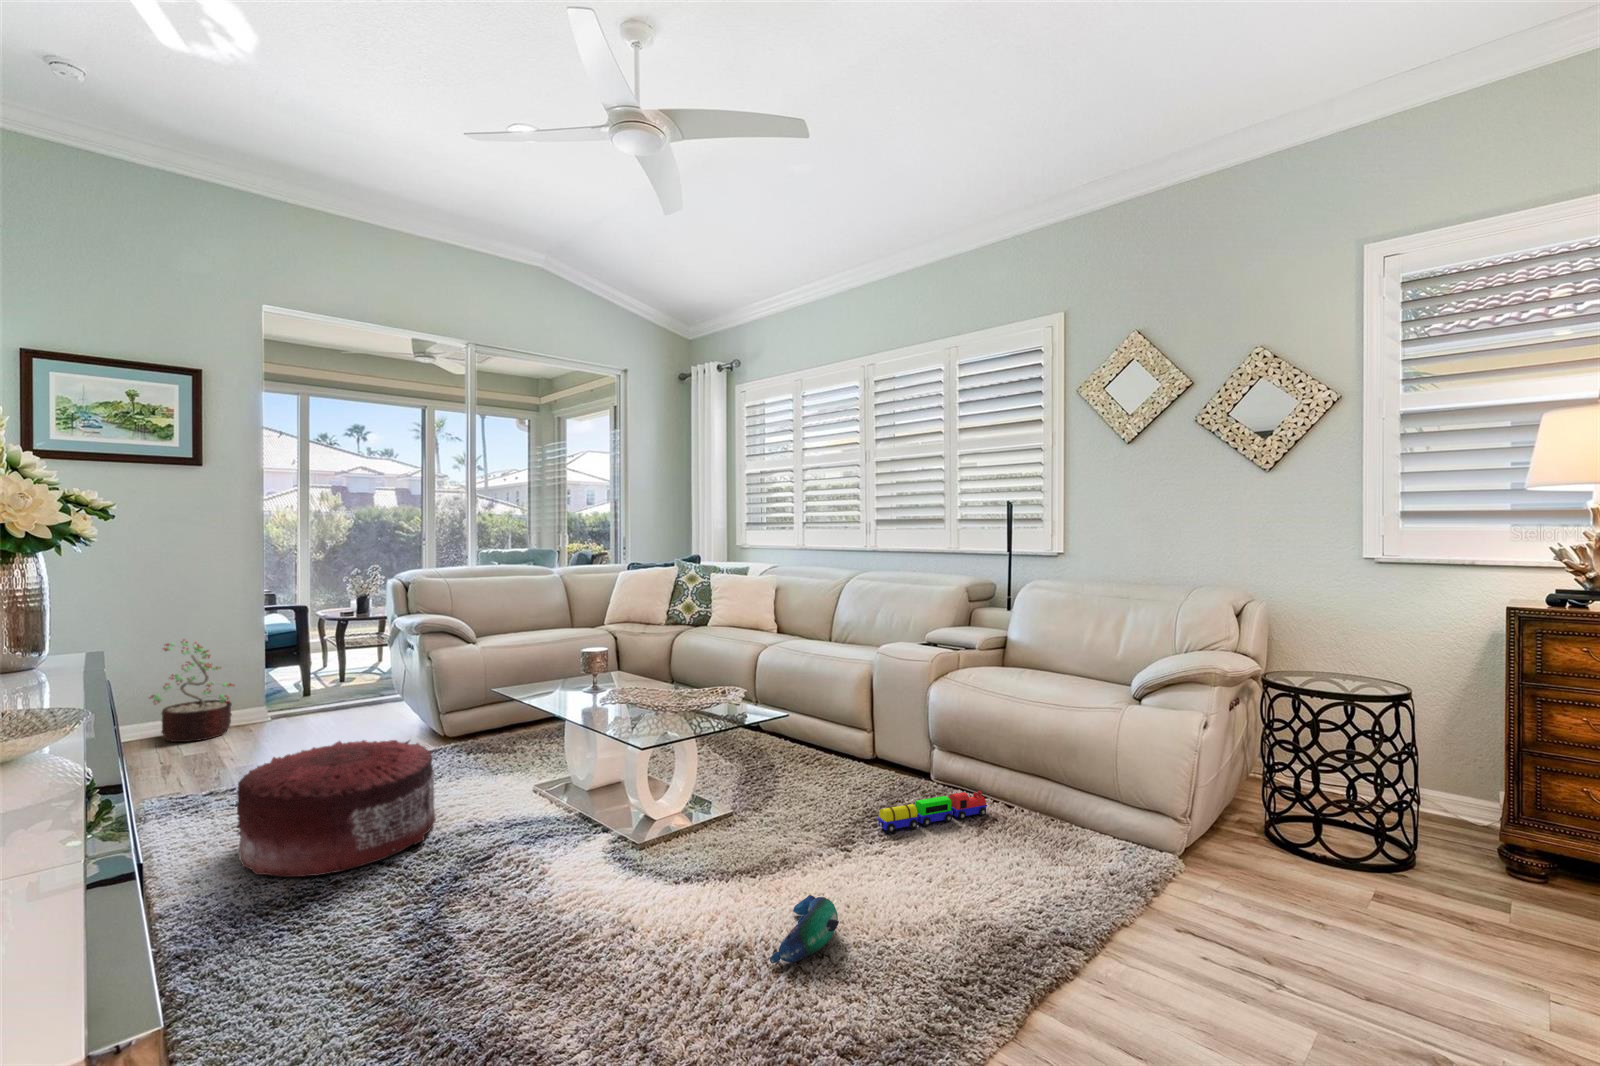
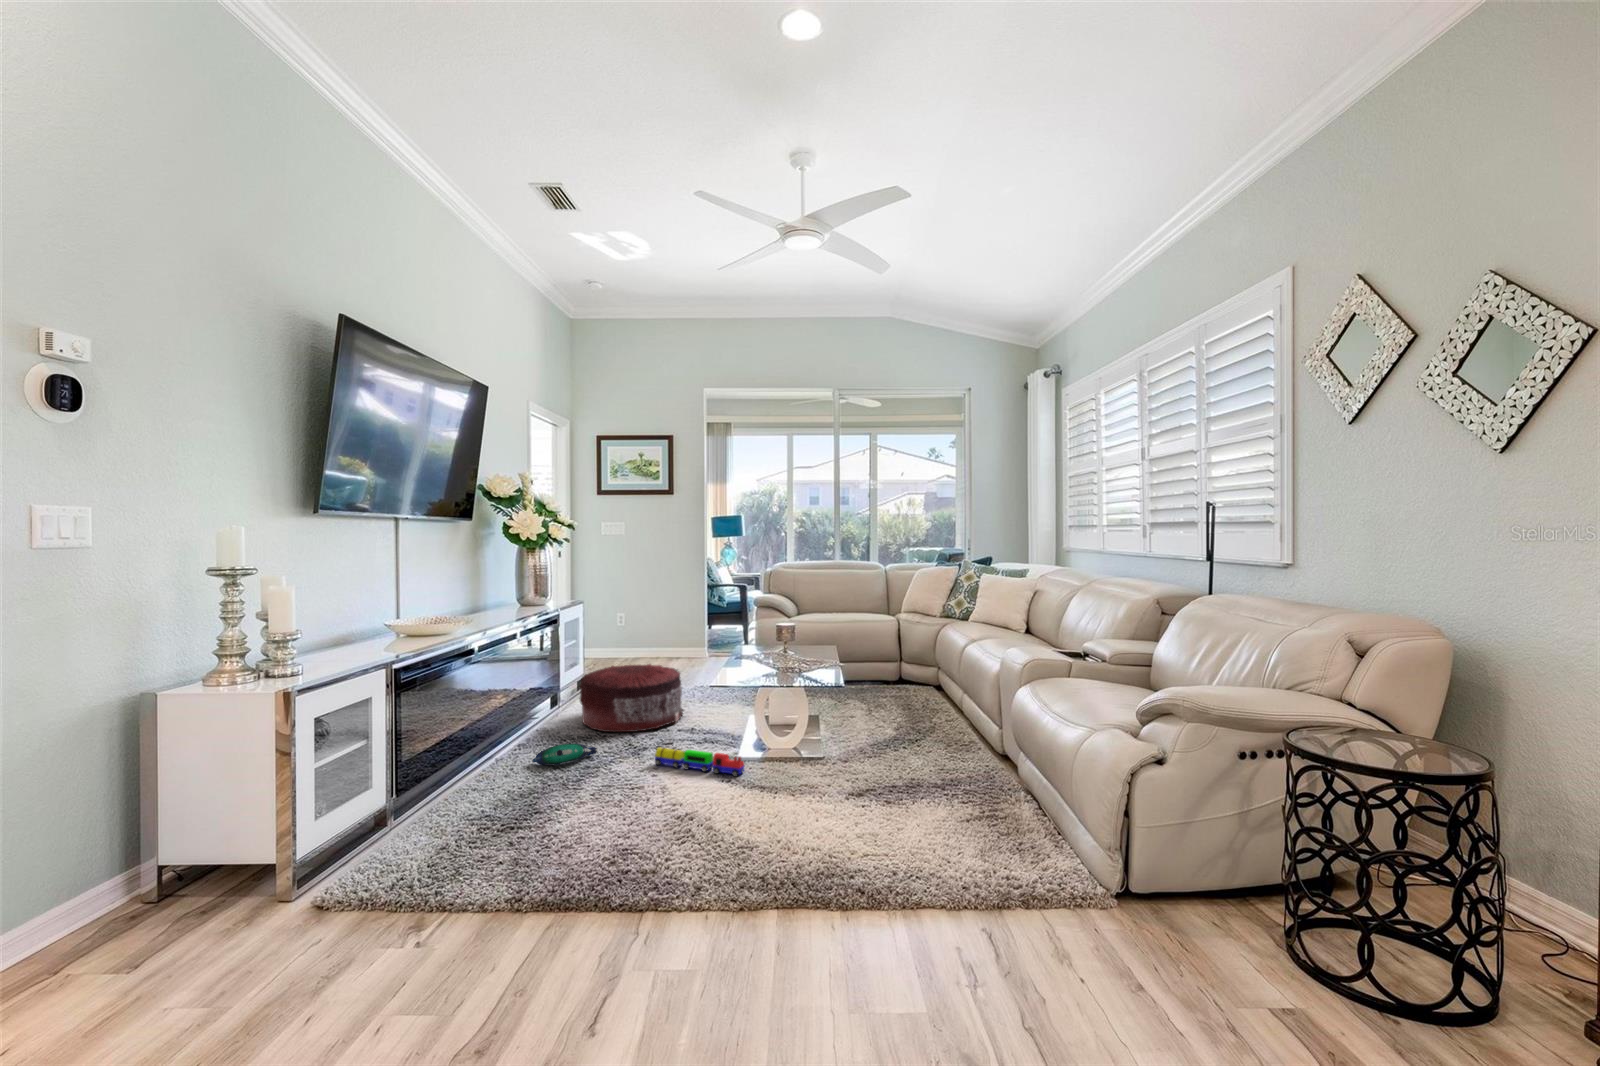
decorative plant: present [150,641,234,742] -> none [642,599,680,662]
toy train: present [878,791,987,833] -> present [655,748,745,777]
plush toy: present [770,895,839,963] -> present [532,743,597,765]

